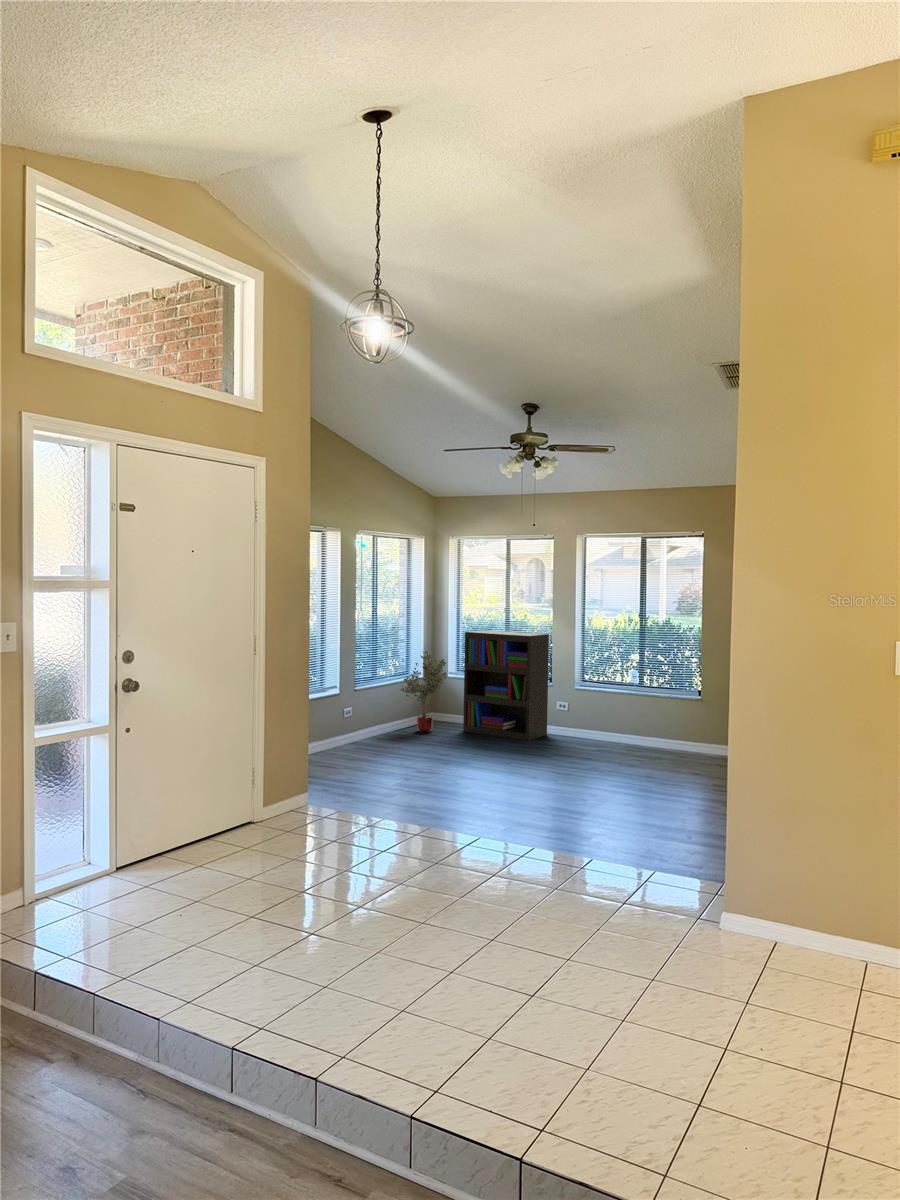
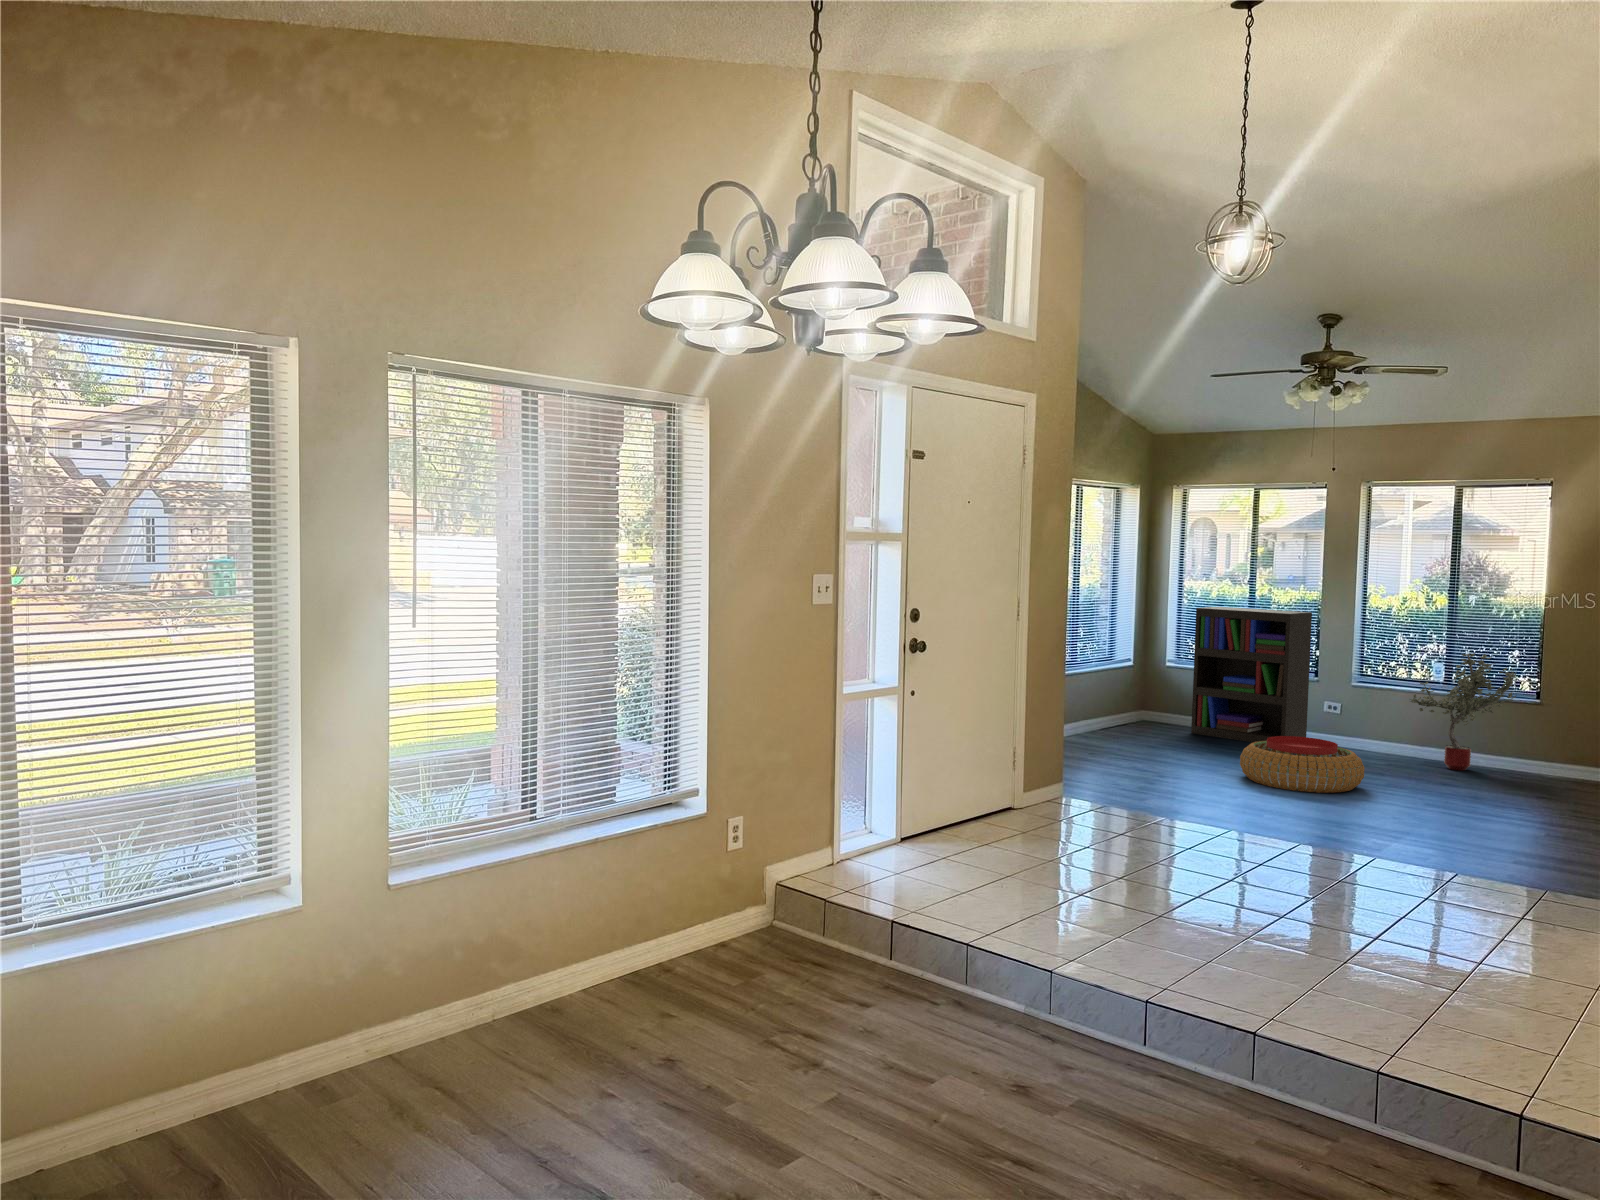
potted tree: present [400,651,447,732] -> present [1410,653,1516,771]
pouf: none [478,736,569,782] -> present [1240,736,1364,793]

